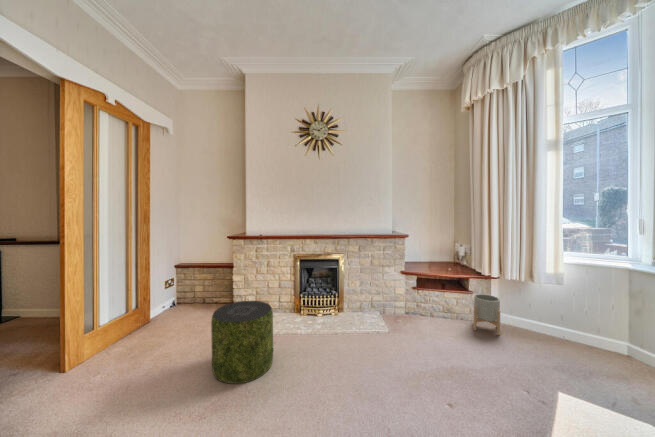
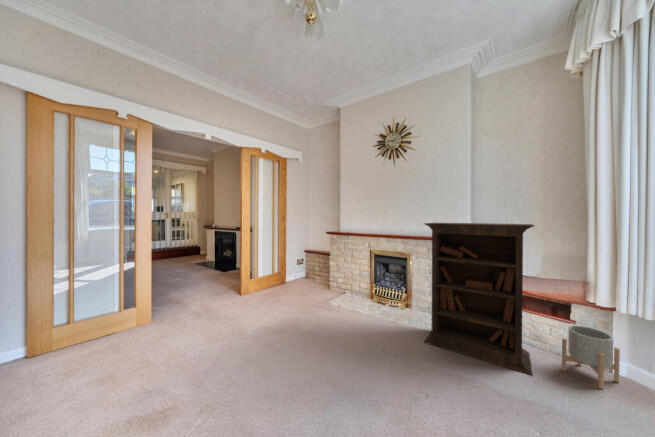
bookcase: none [377,221,472,344] -> present [424,223,534,375]
pouf: present [211,301,273,384] -> none [285,276,325,327]

